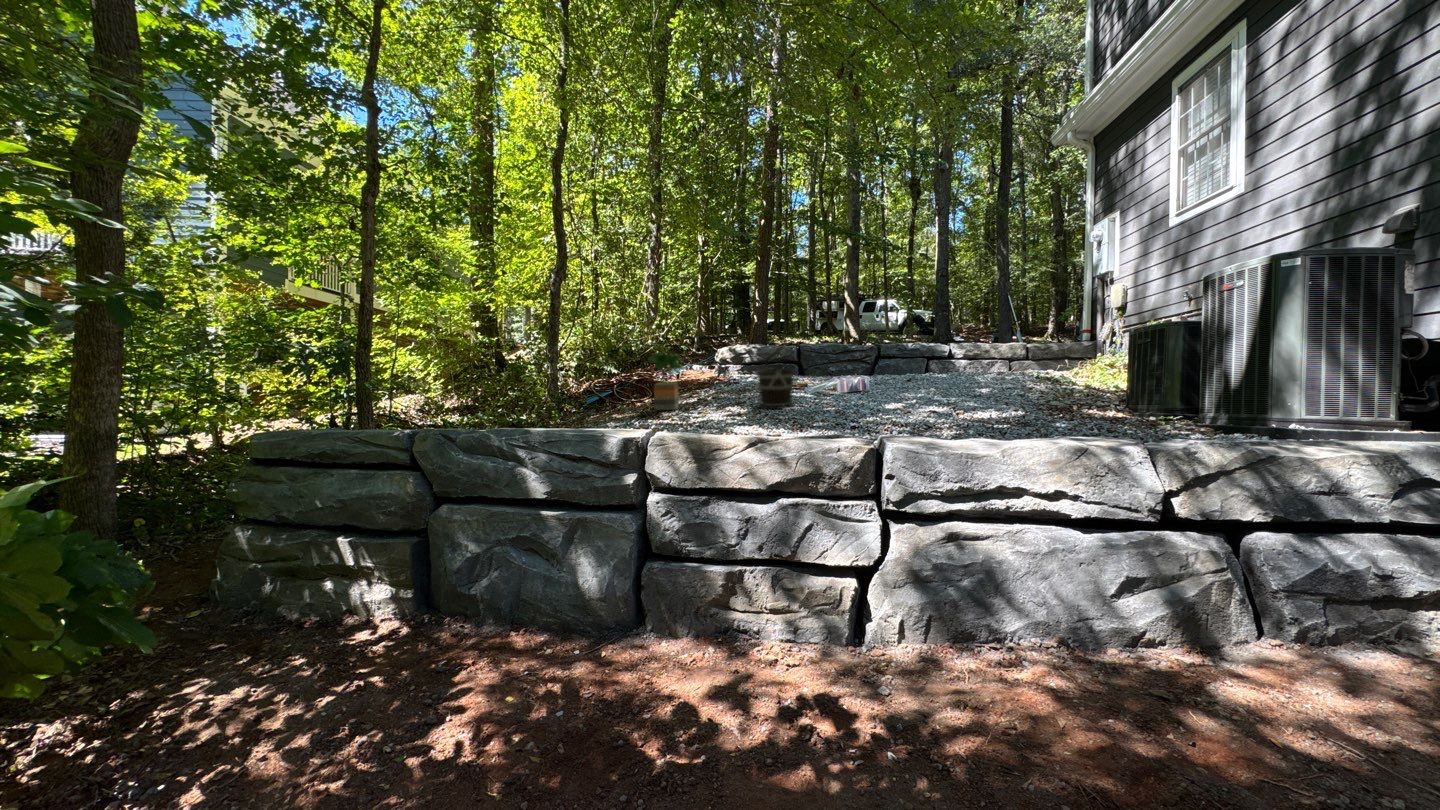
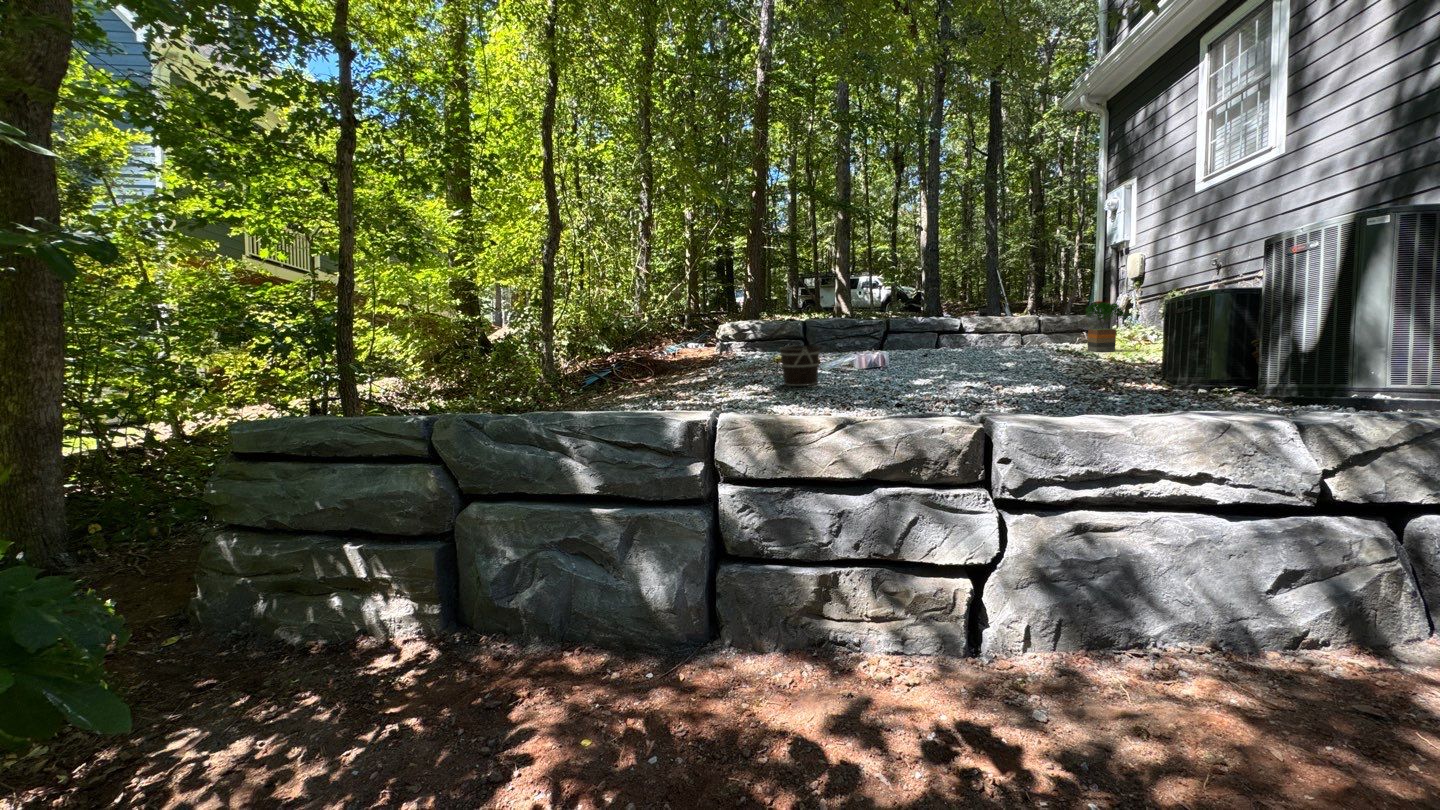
potted tree: present [649,353,683,410] -> present [1086,302,1125,352]

